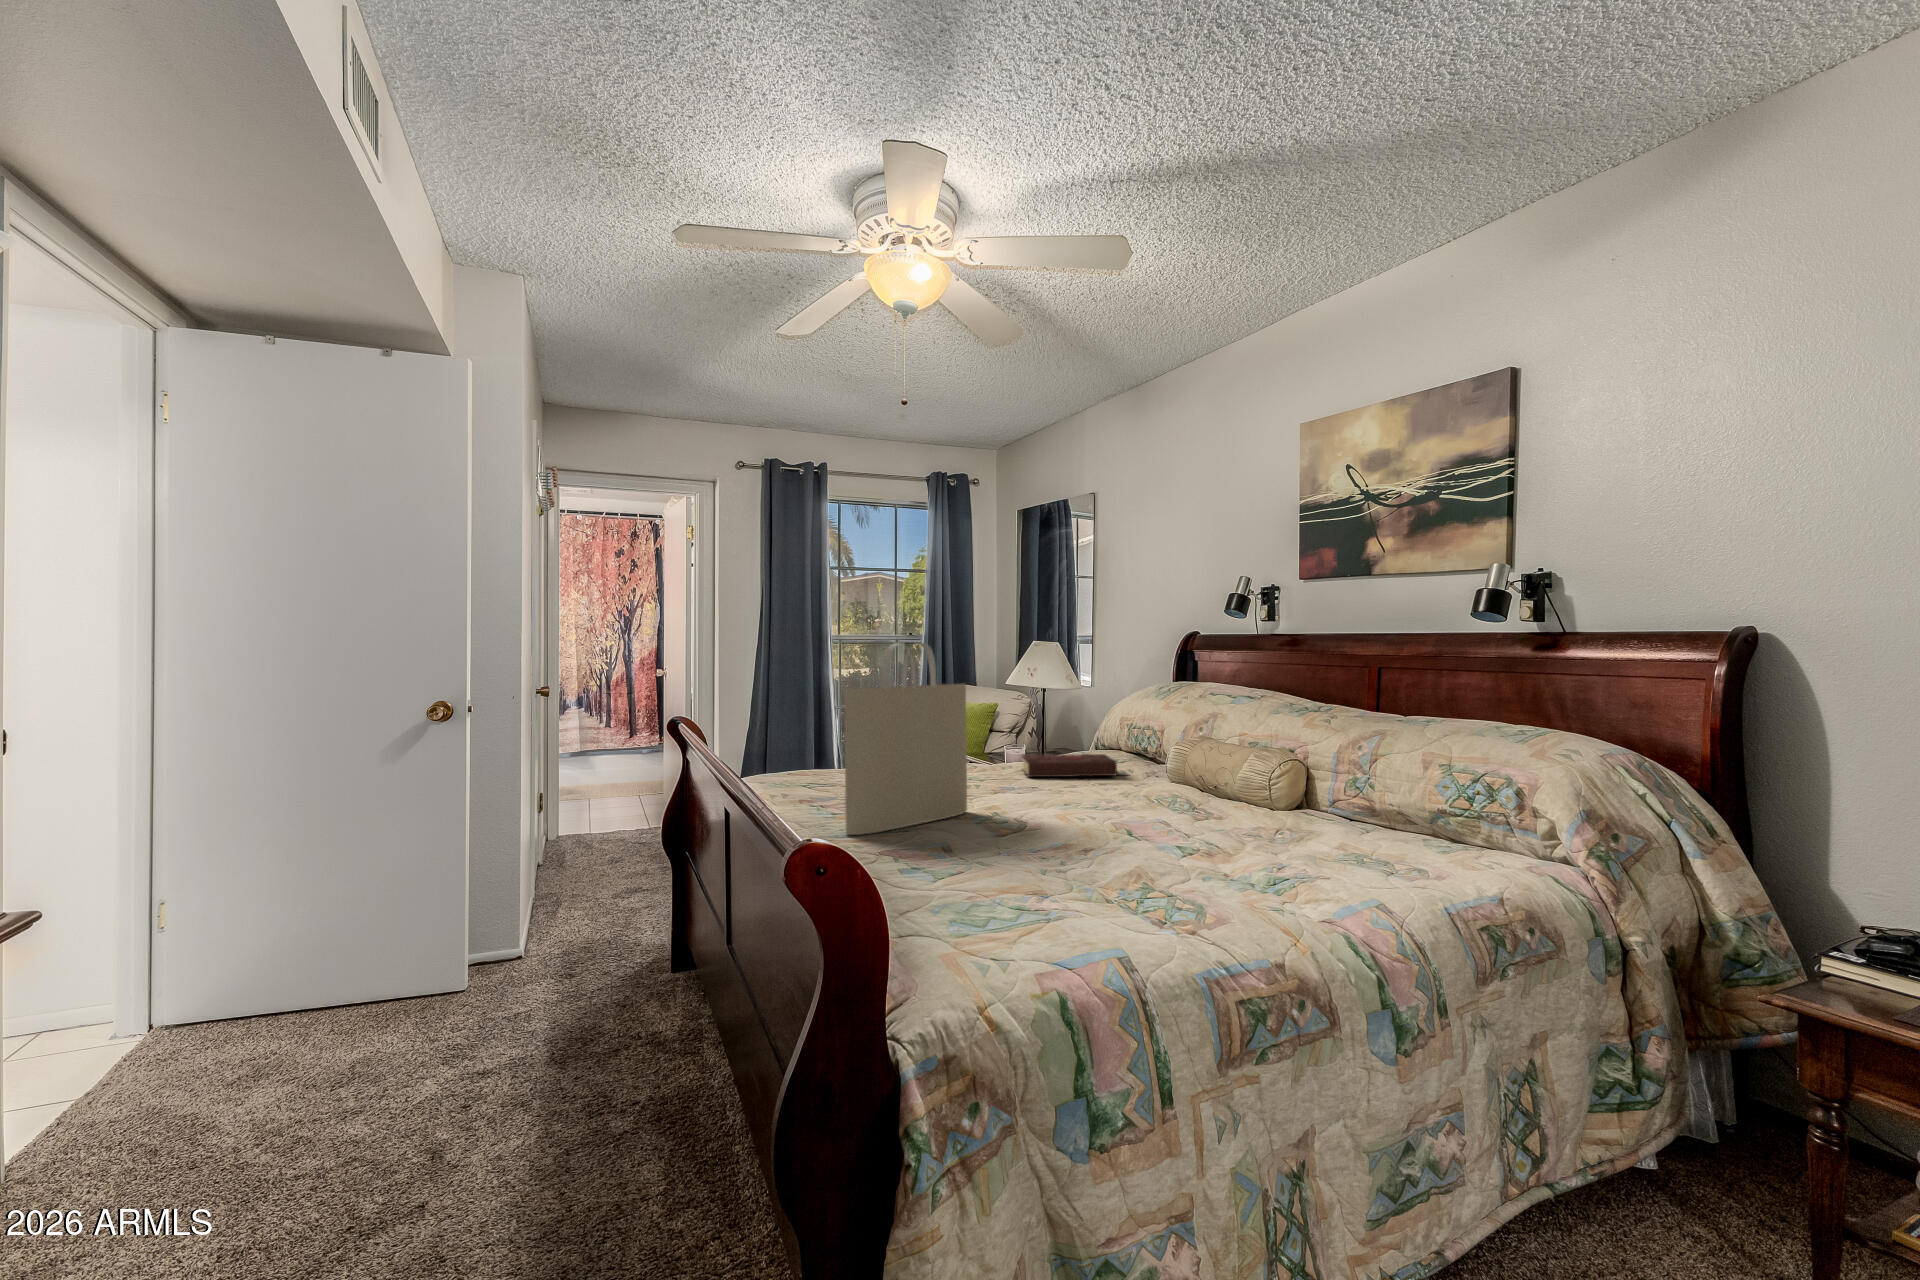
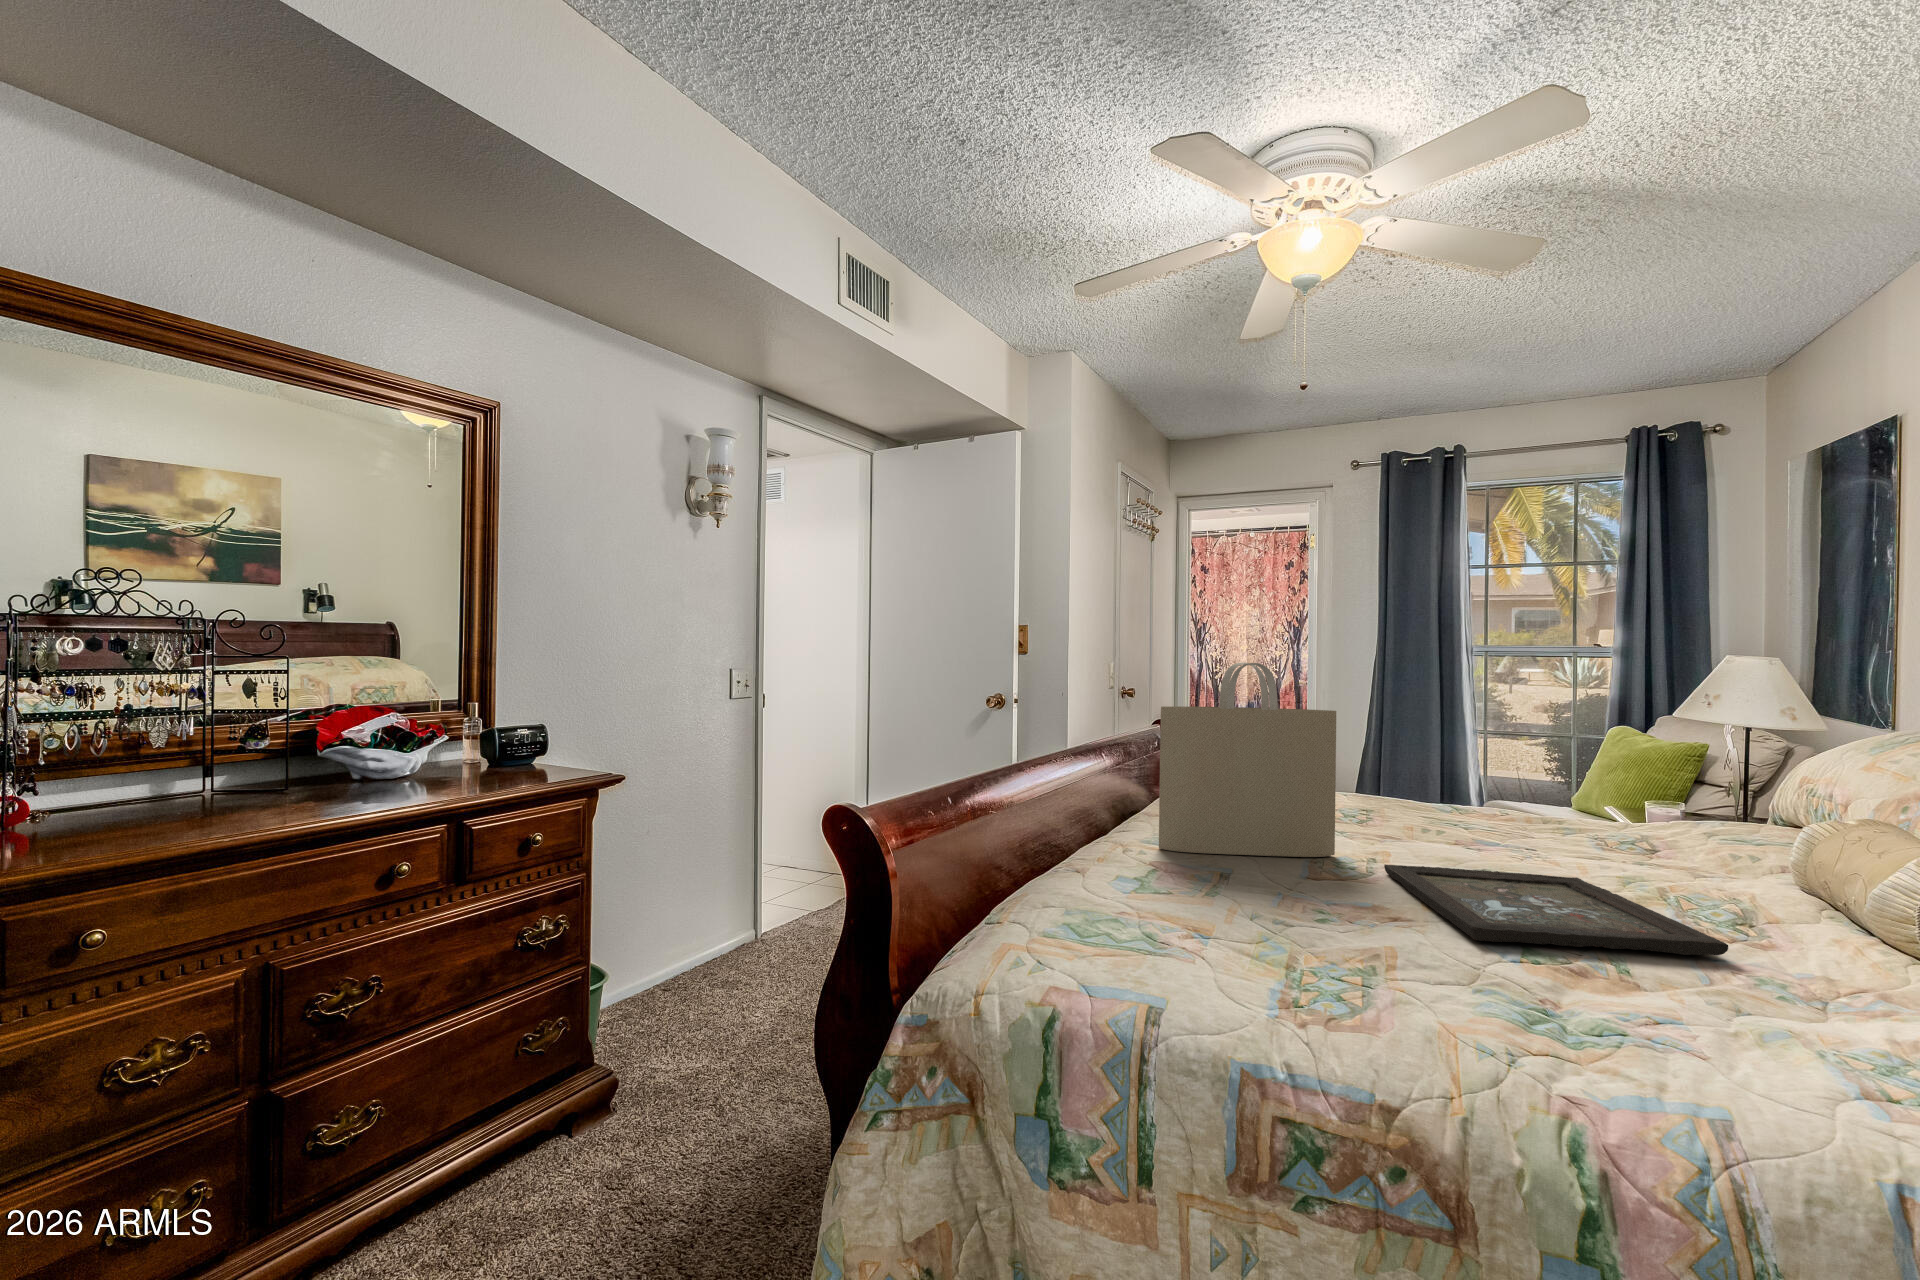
book: present [1022,754,1117,777] -> none [1518,813,1708,865]
tray: none [1020,793,1250,844] -> present [1384,864,1728,955]

